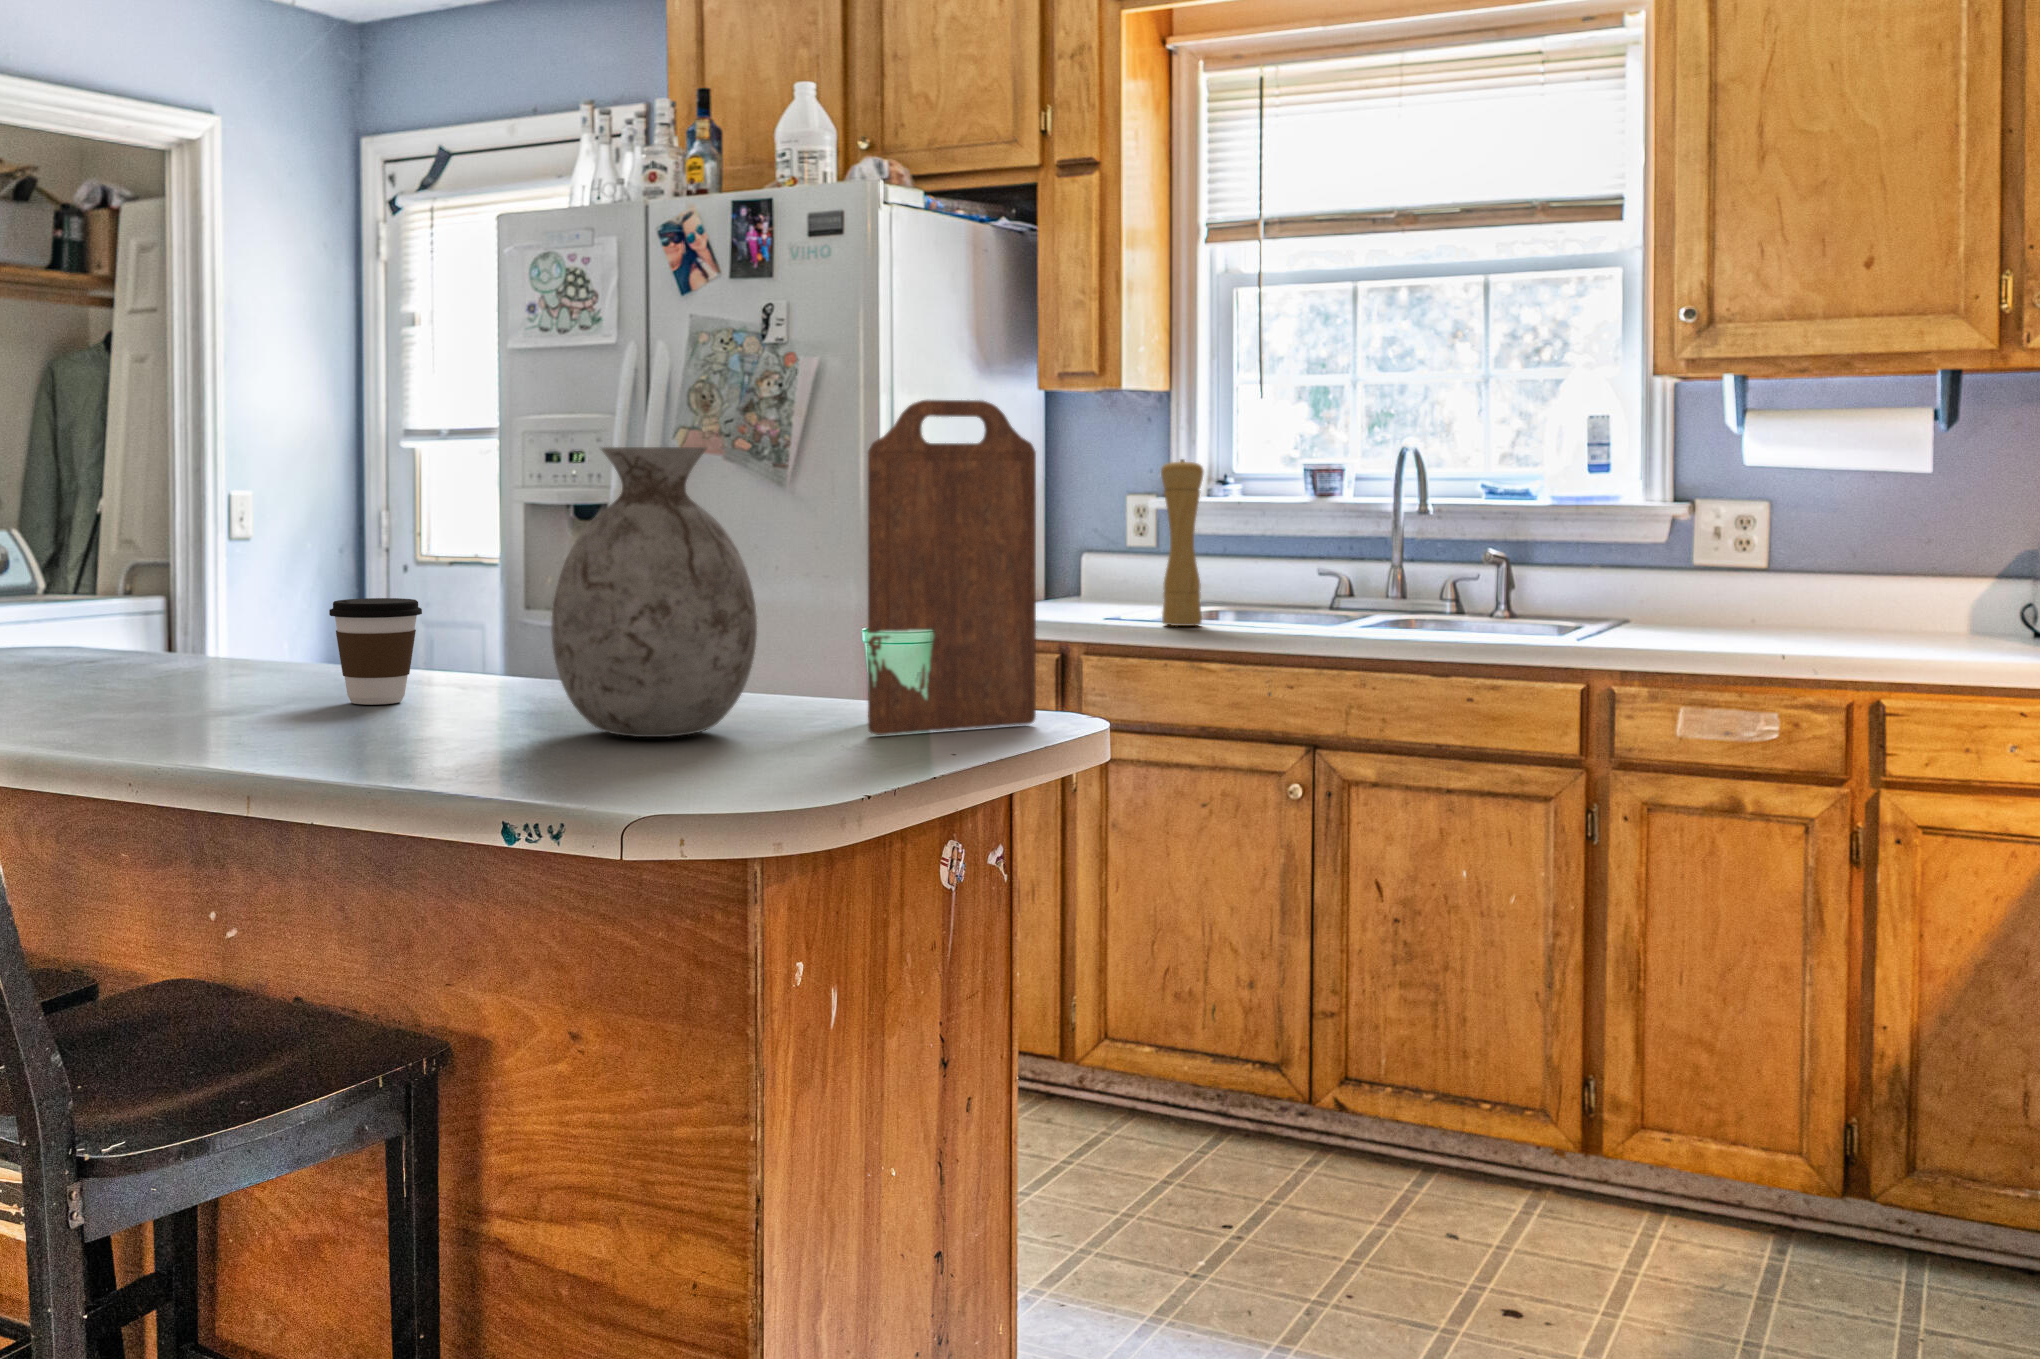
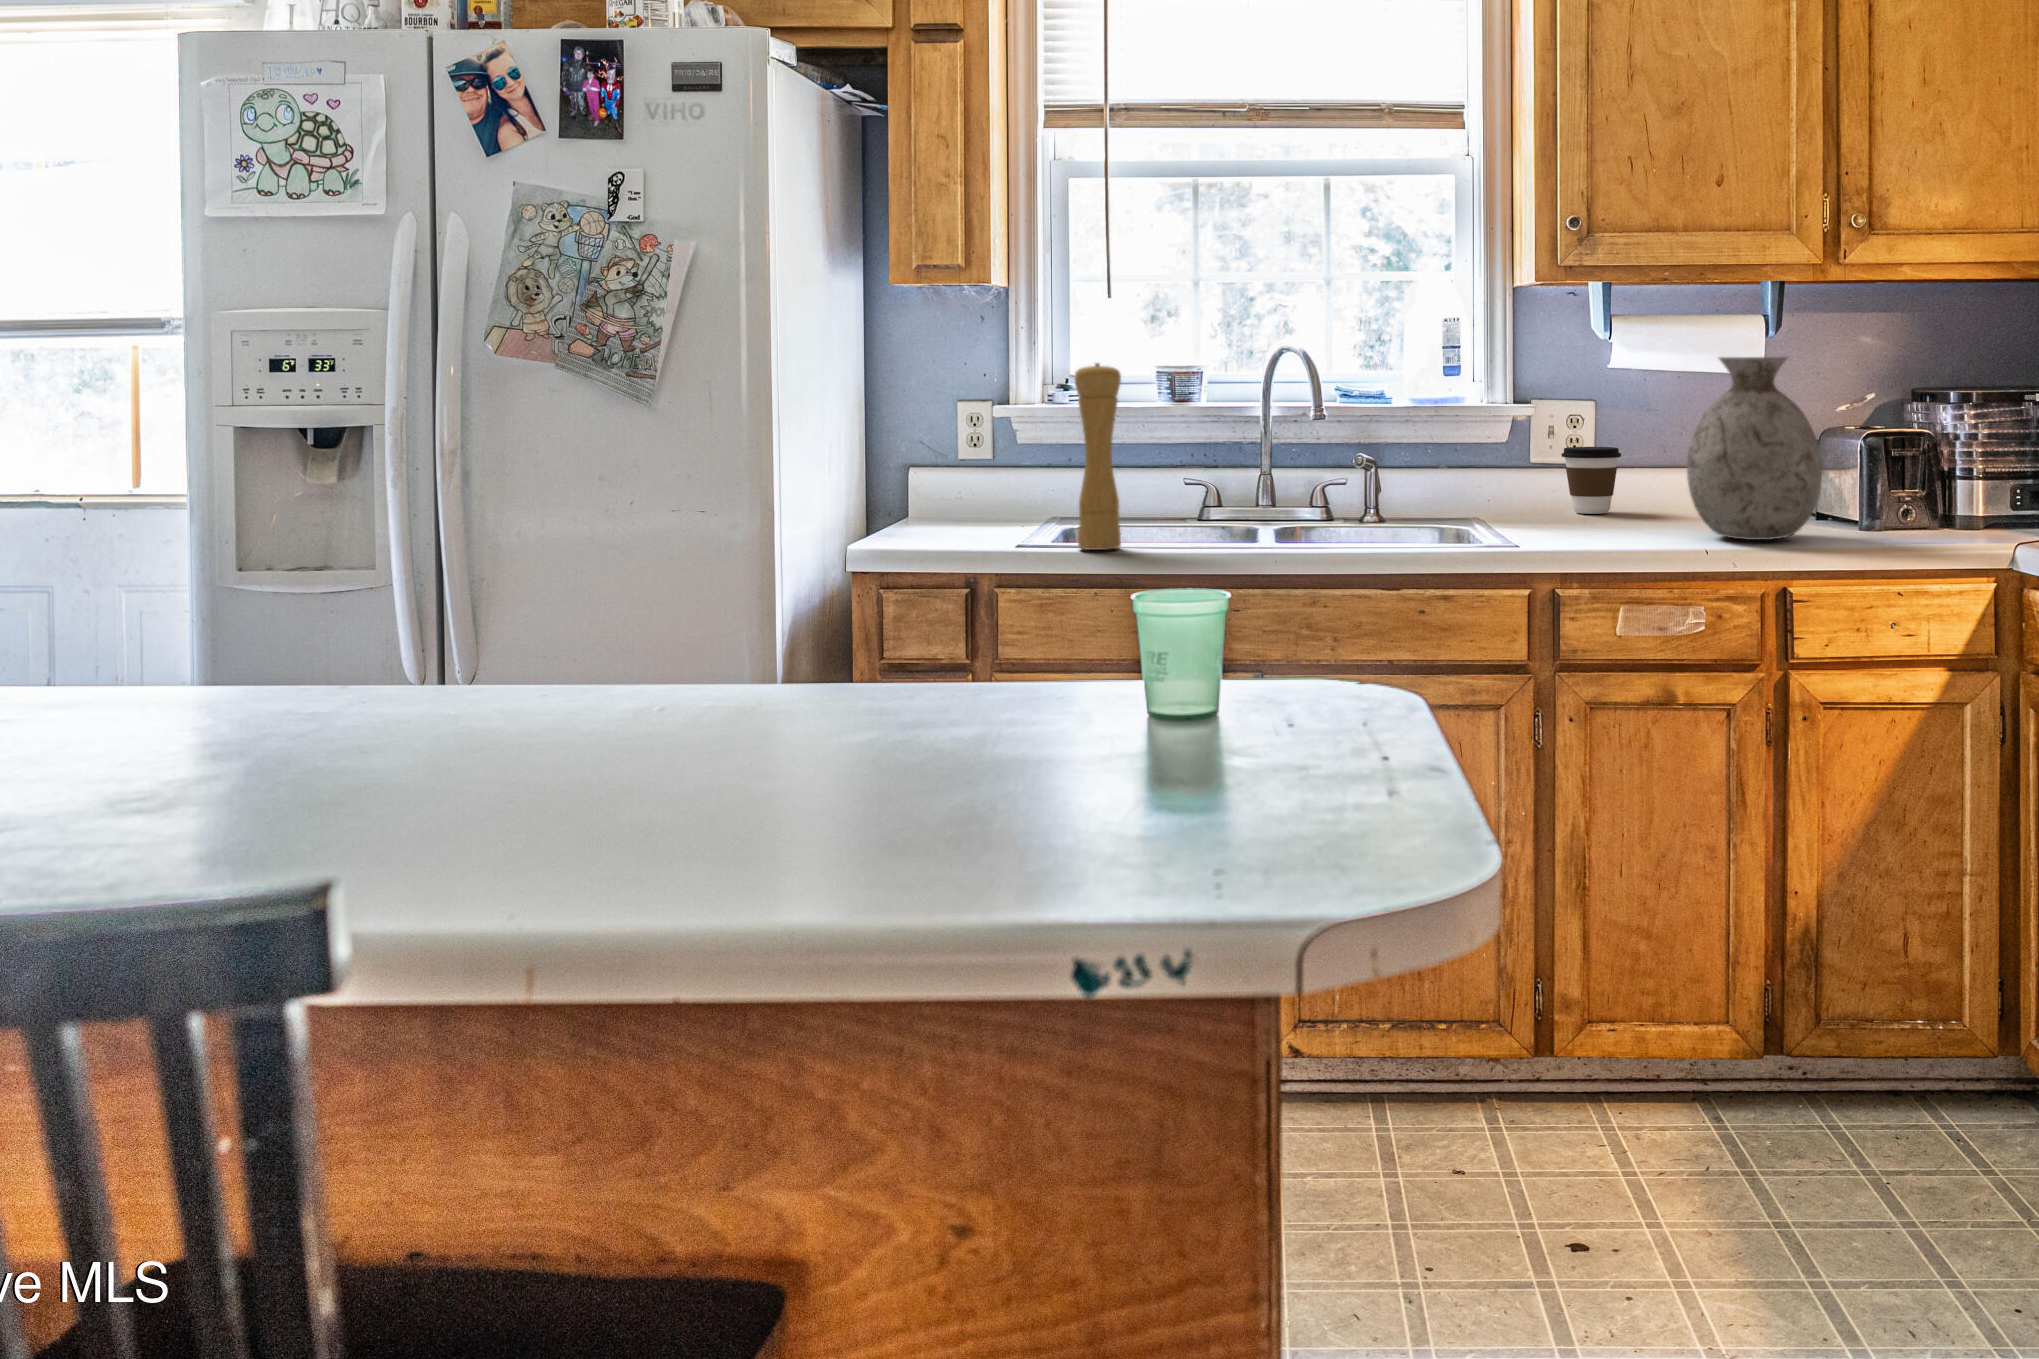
cutting board: present [868,400,1036,735] -> none [1190,292,1346,774]
vase: present [551,447,757,737] -> present [1687,357,1822,540]
coffee cup: present [329,598,422,705] -> present [1562,447,1621,514]

